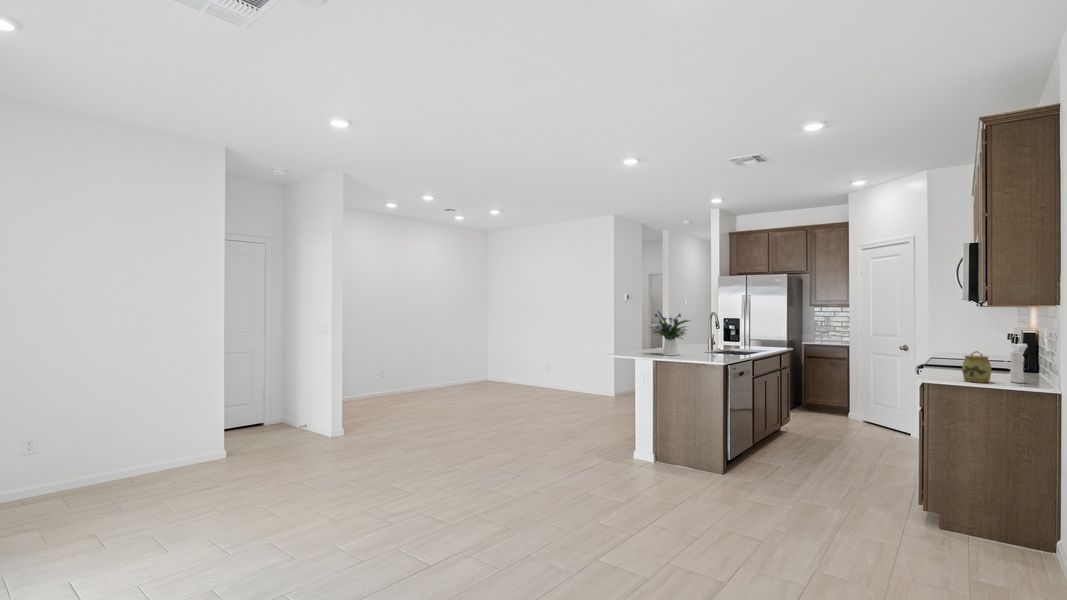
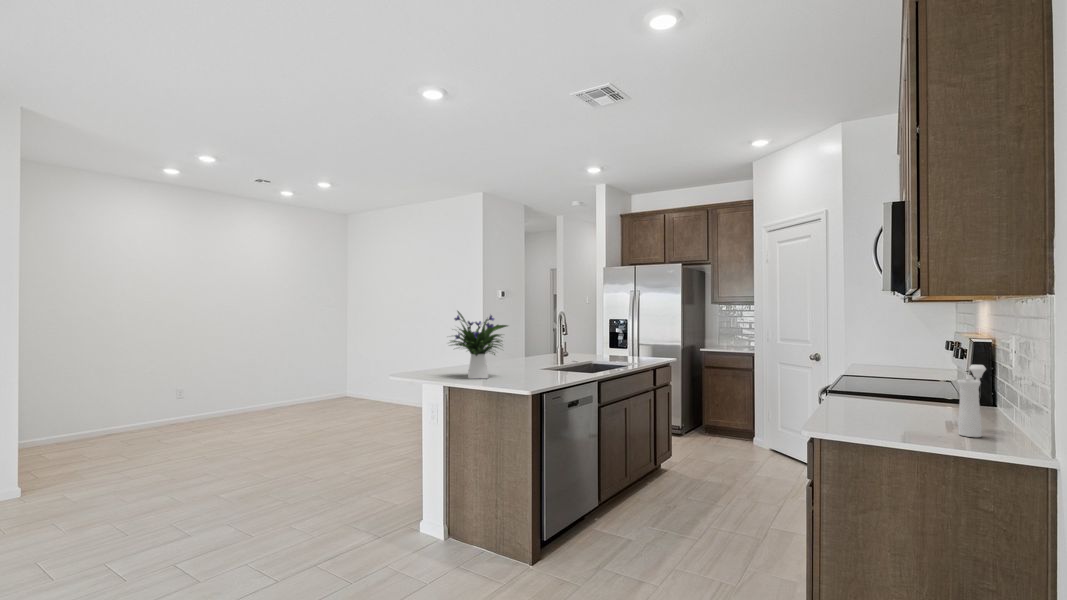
jar: present [962,351,991,383] -> none [878,379,927,438]

